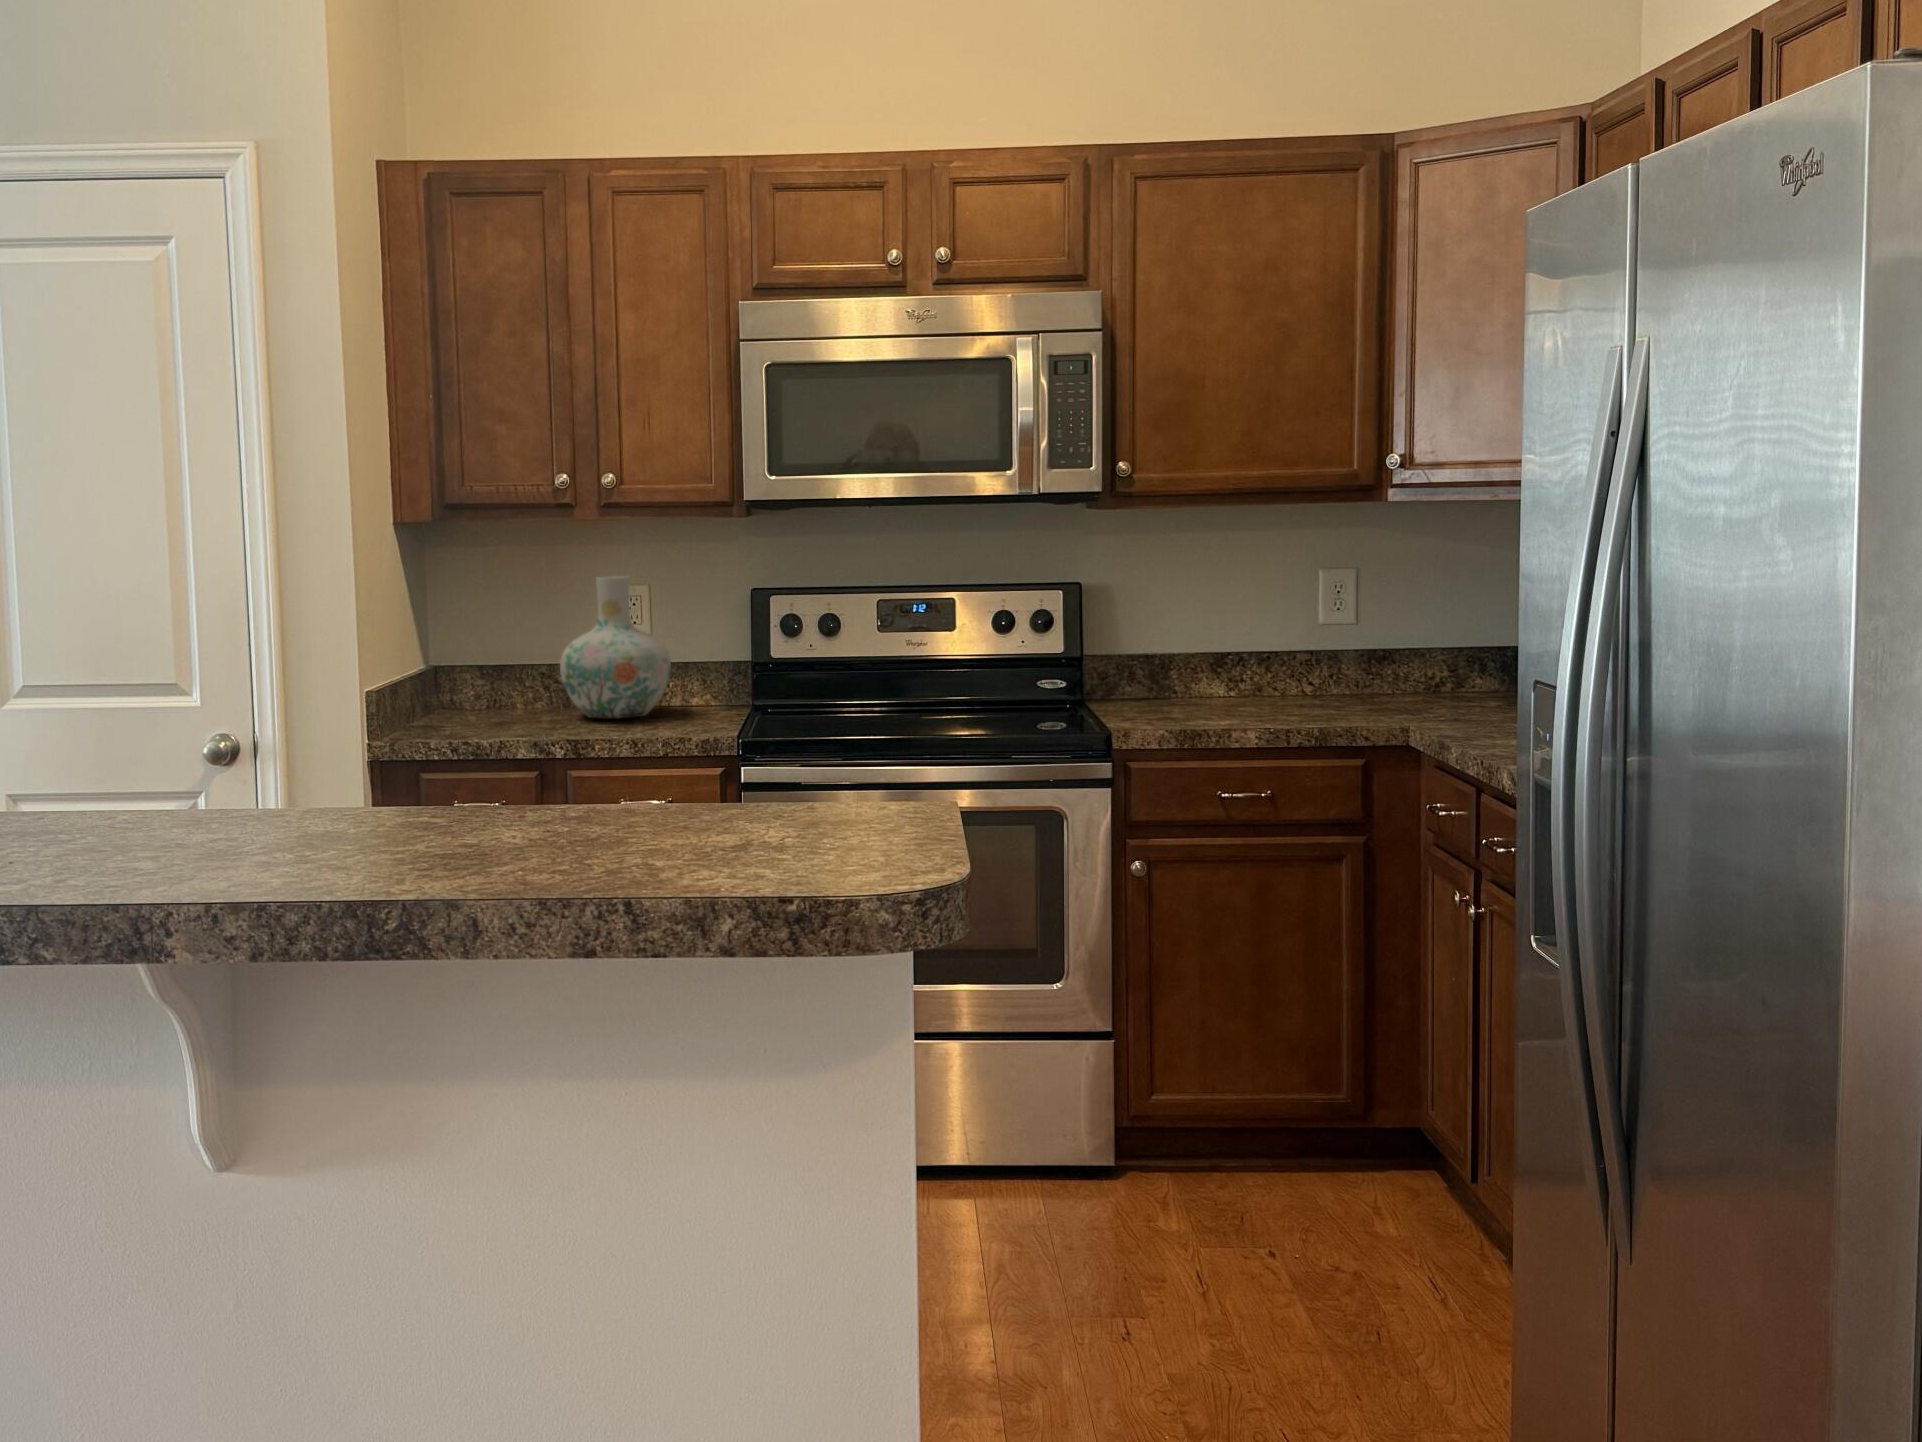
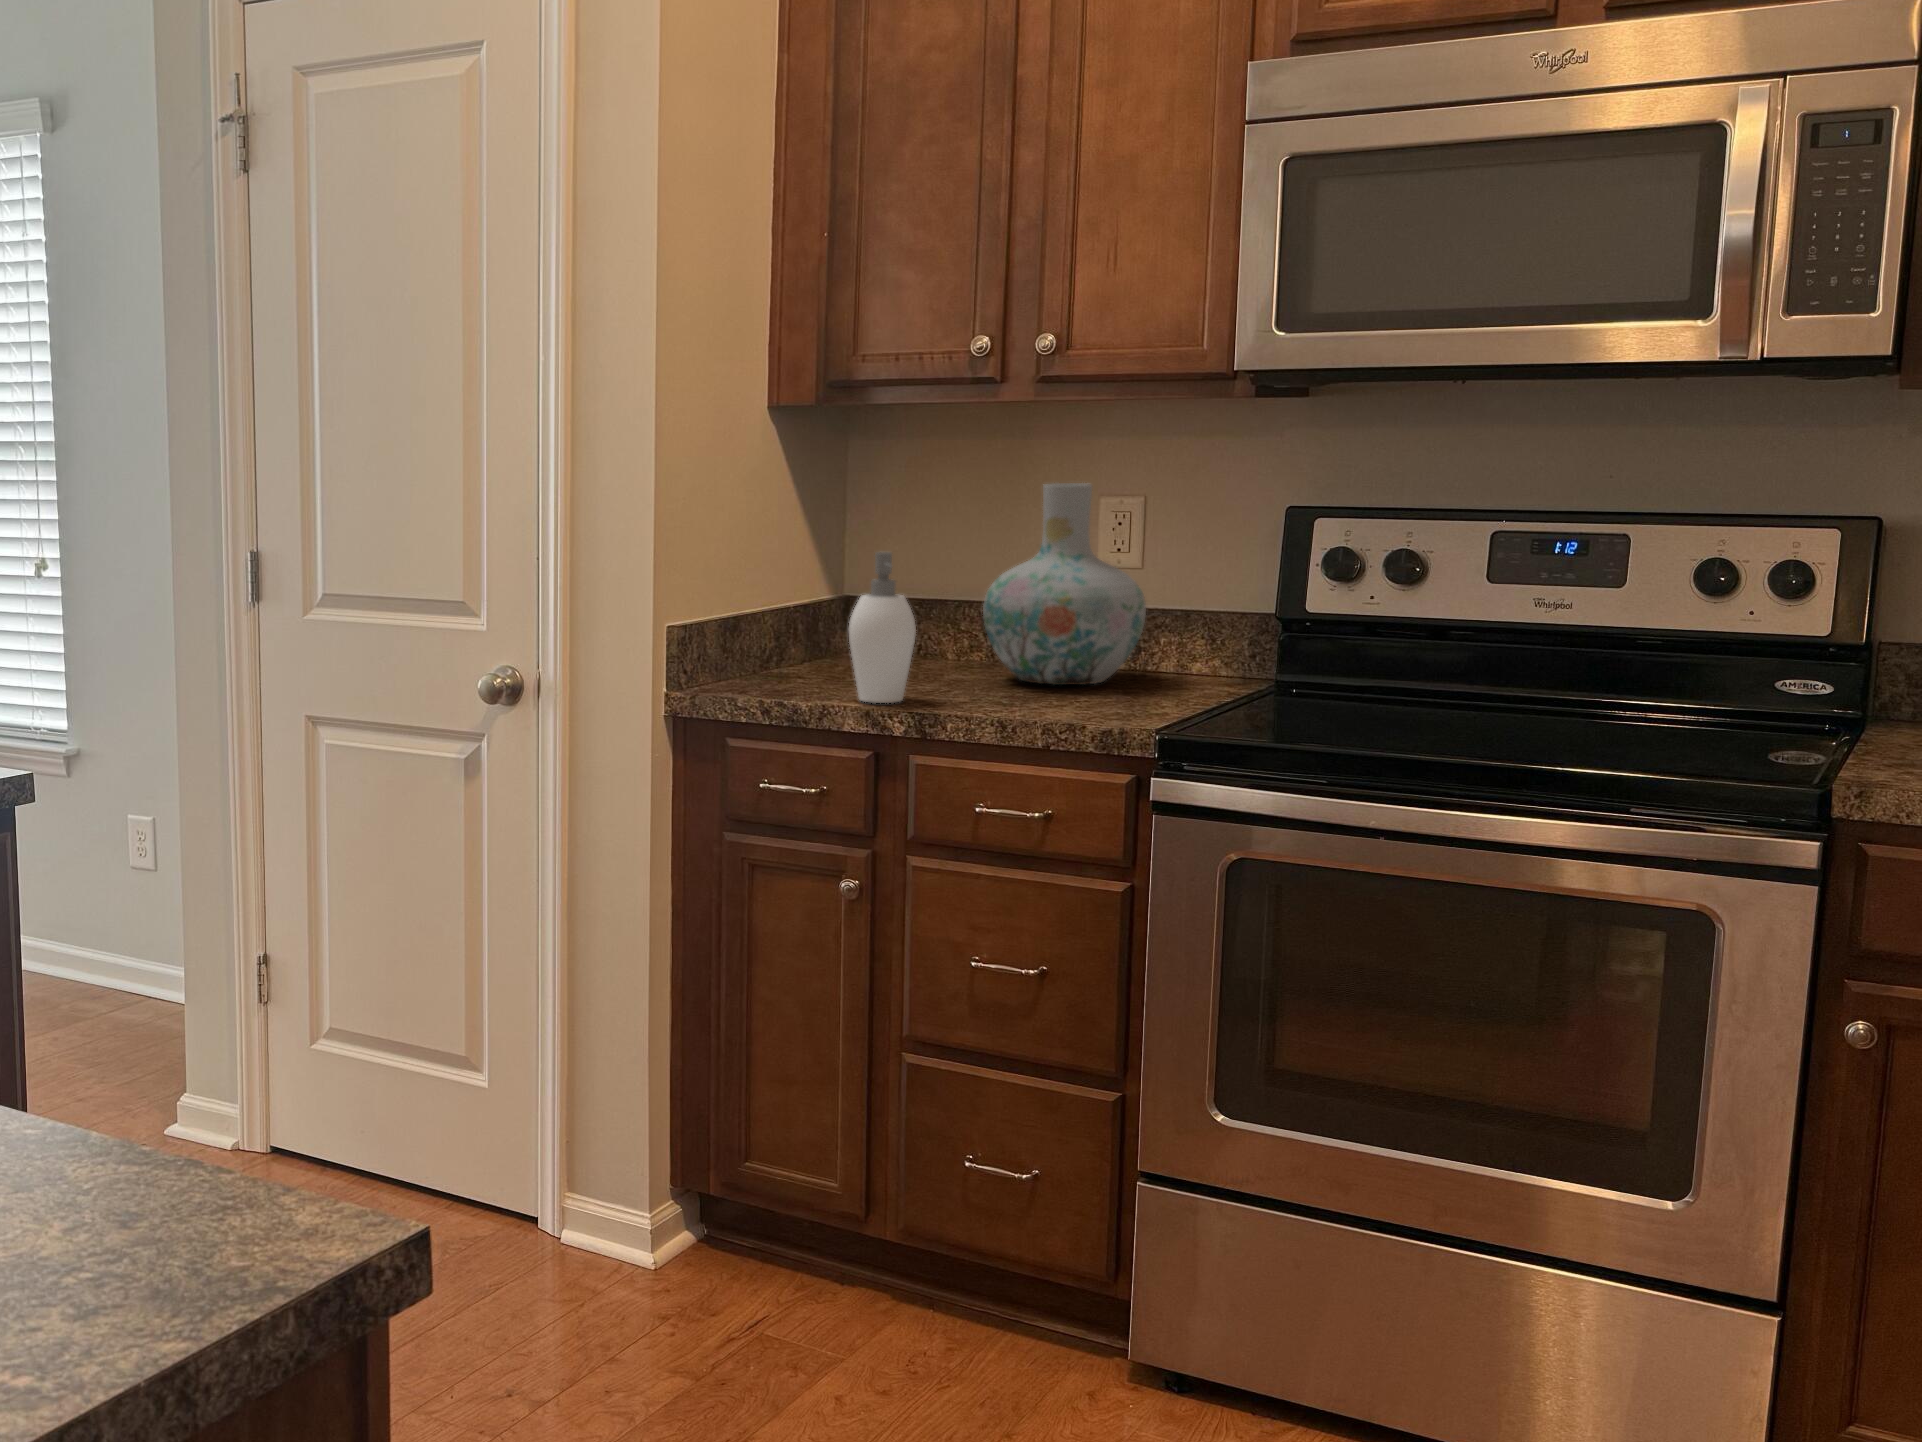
soap dispenser: none [491,629,539,740] -> present [848,552,916,703]

